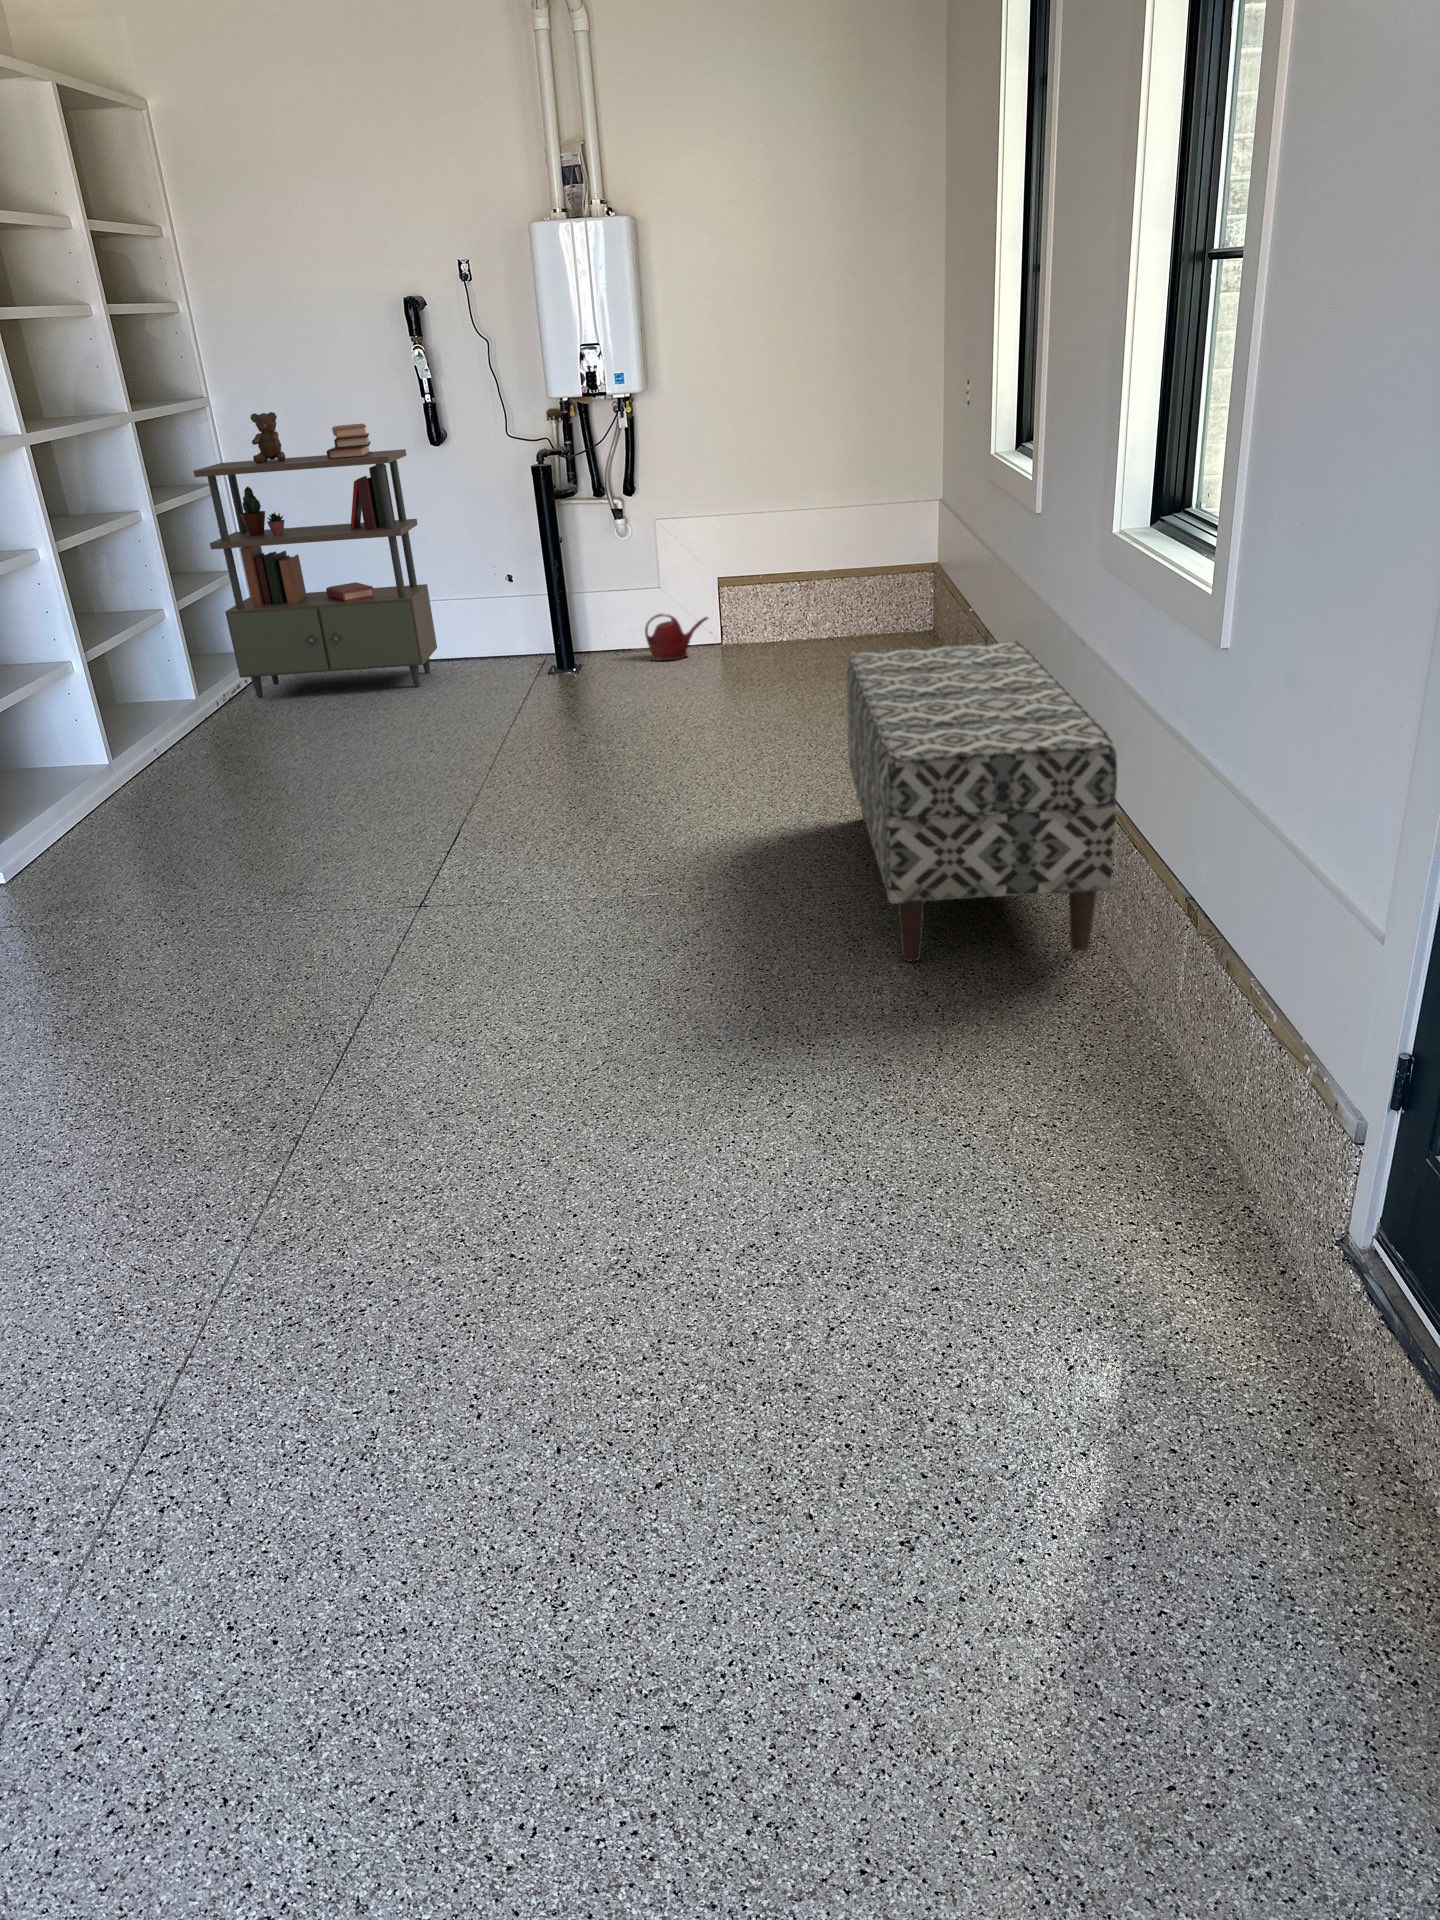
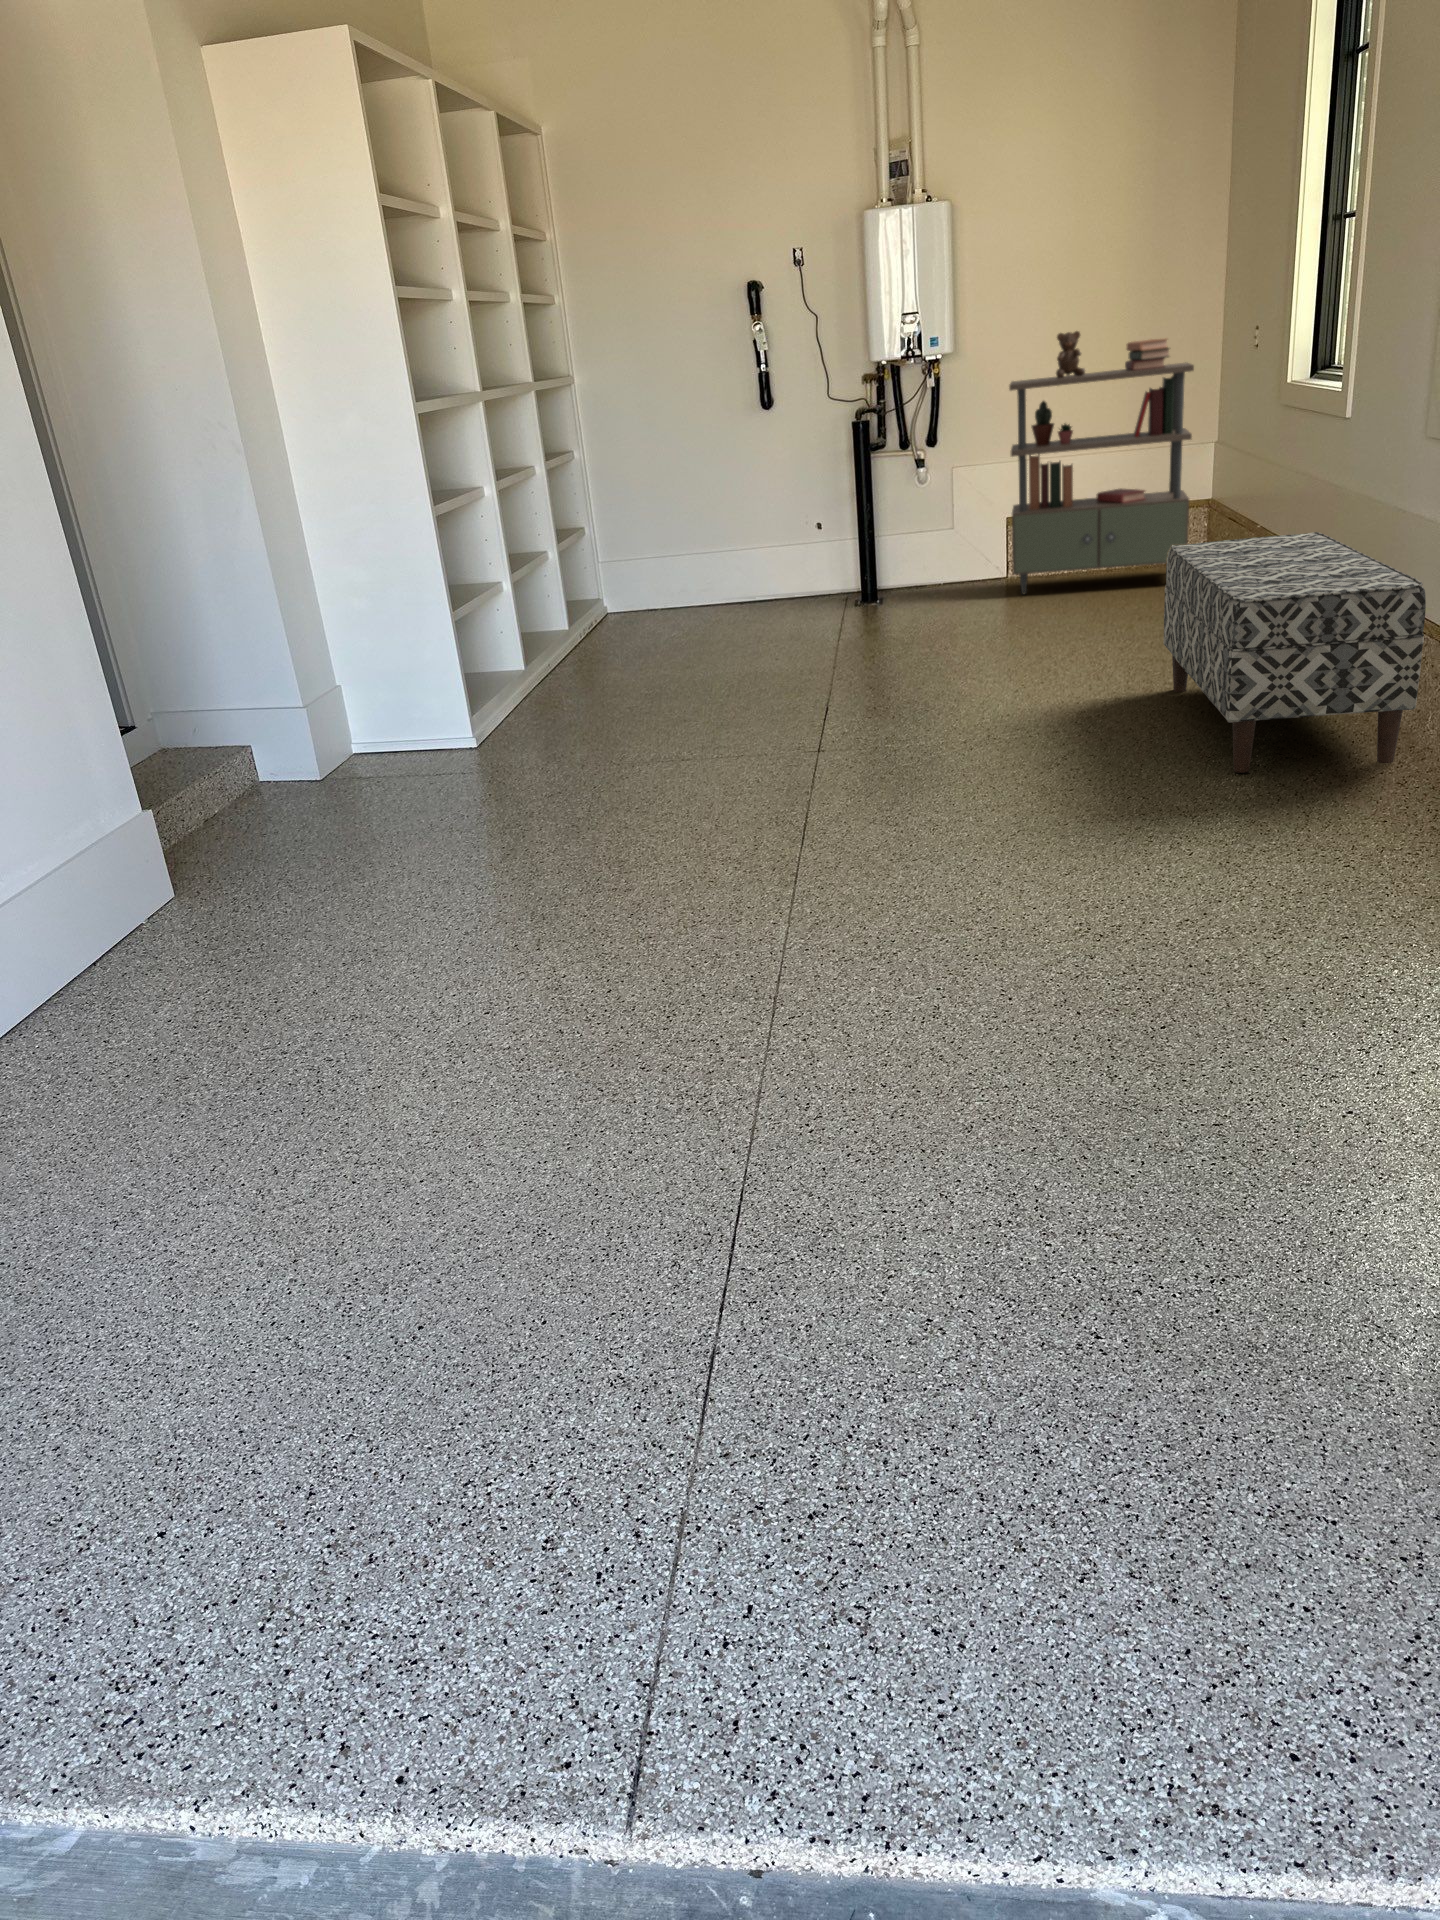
shelving unit: present [193,412,437,698] -> present [1009,331,1194,594]
watering can: present [645,614,708,661] -> none [941,550,999,592]

